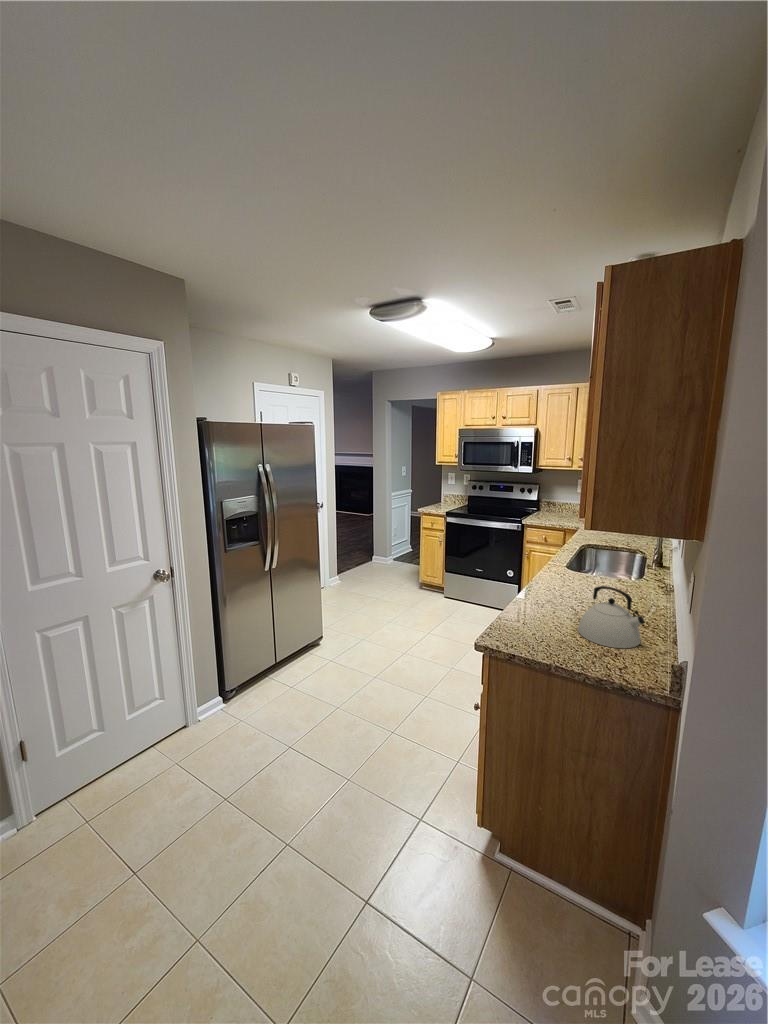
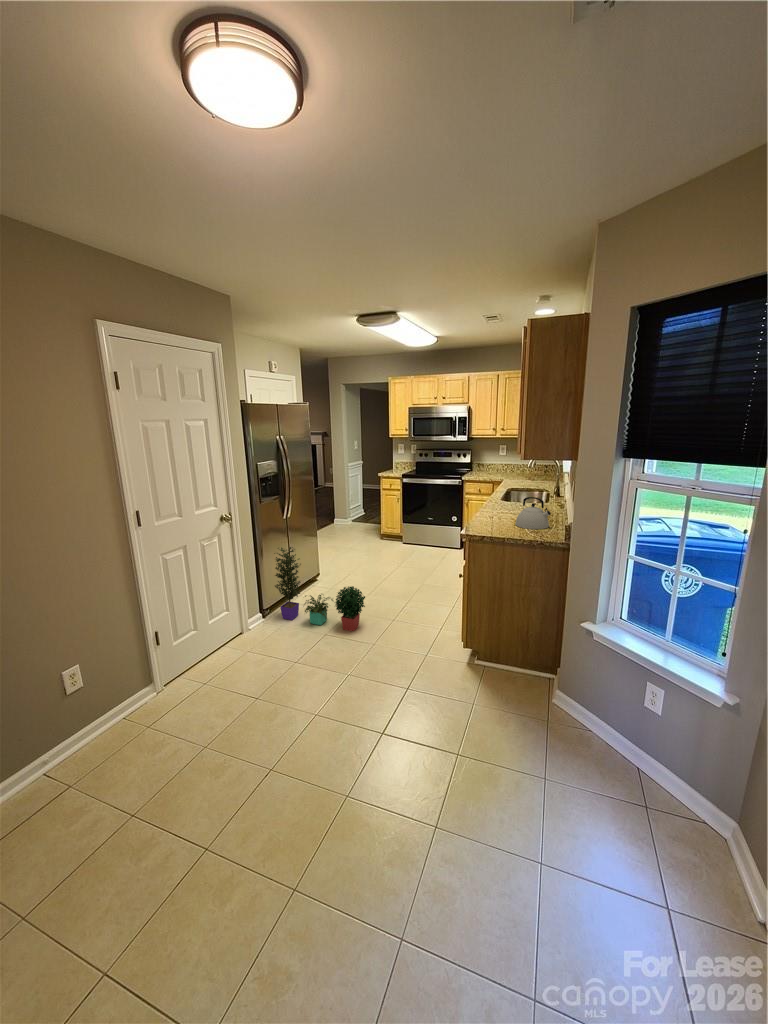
potted plant: none [238,611,350,746] -> present [274,547,365,631]

